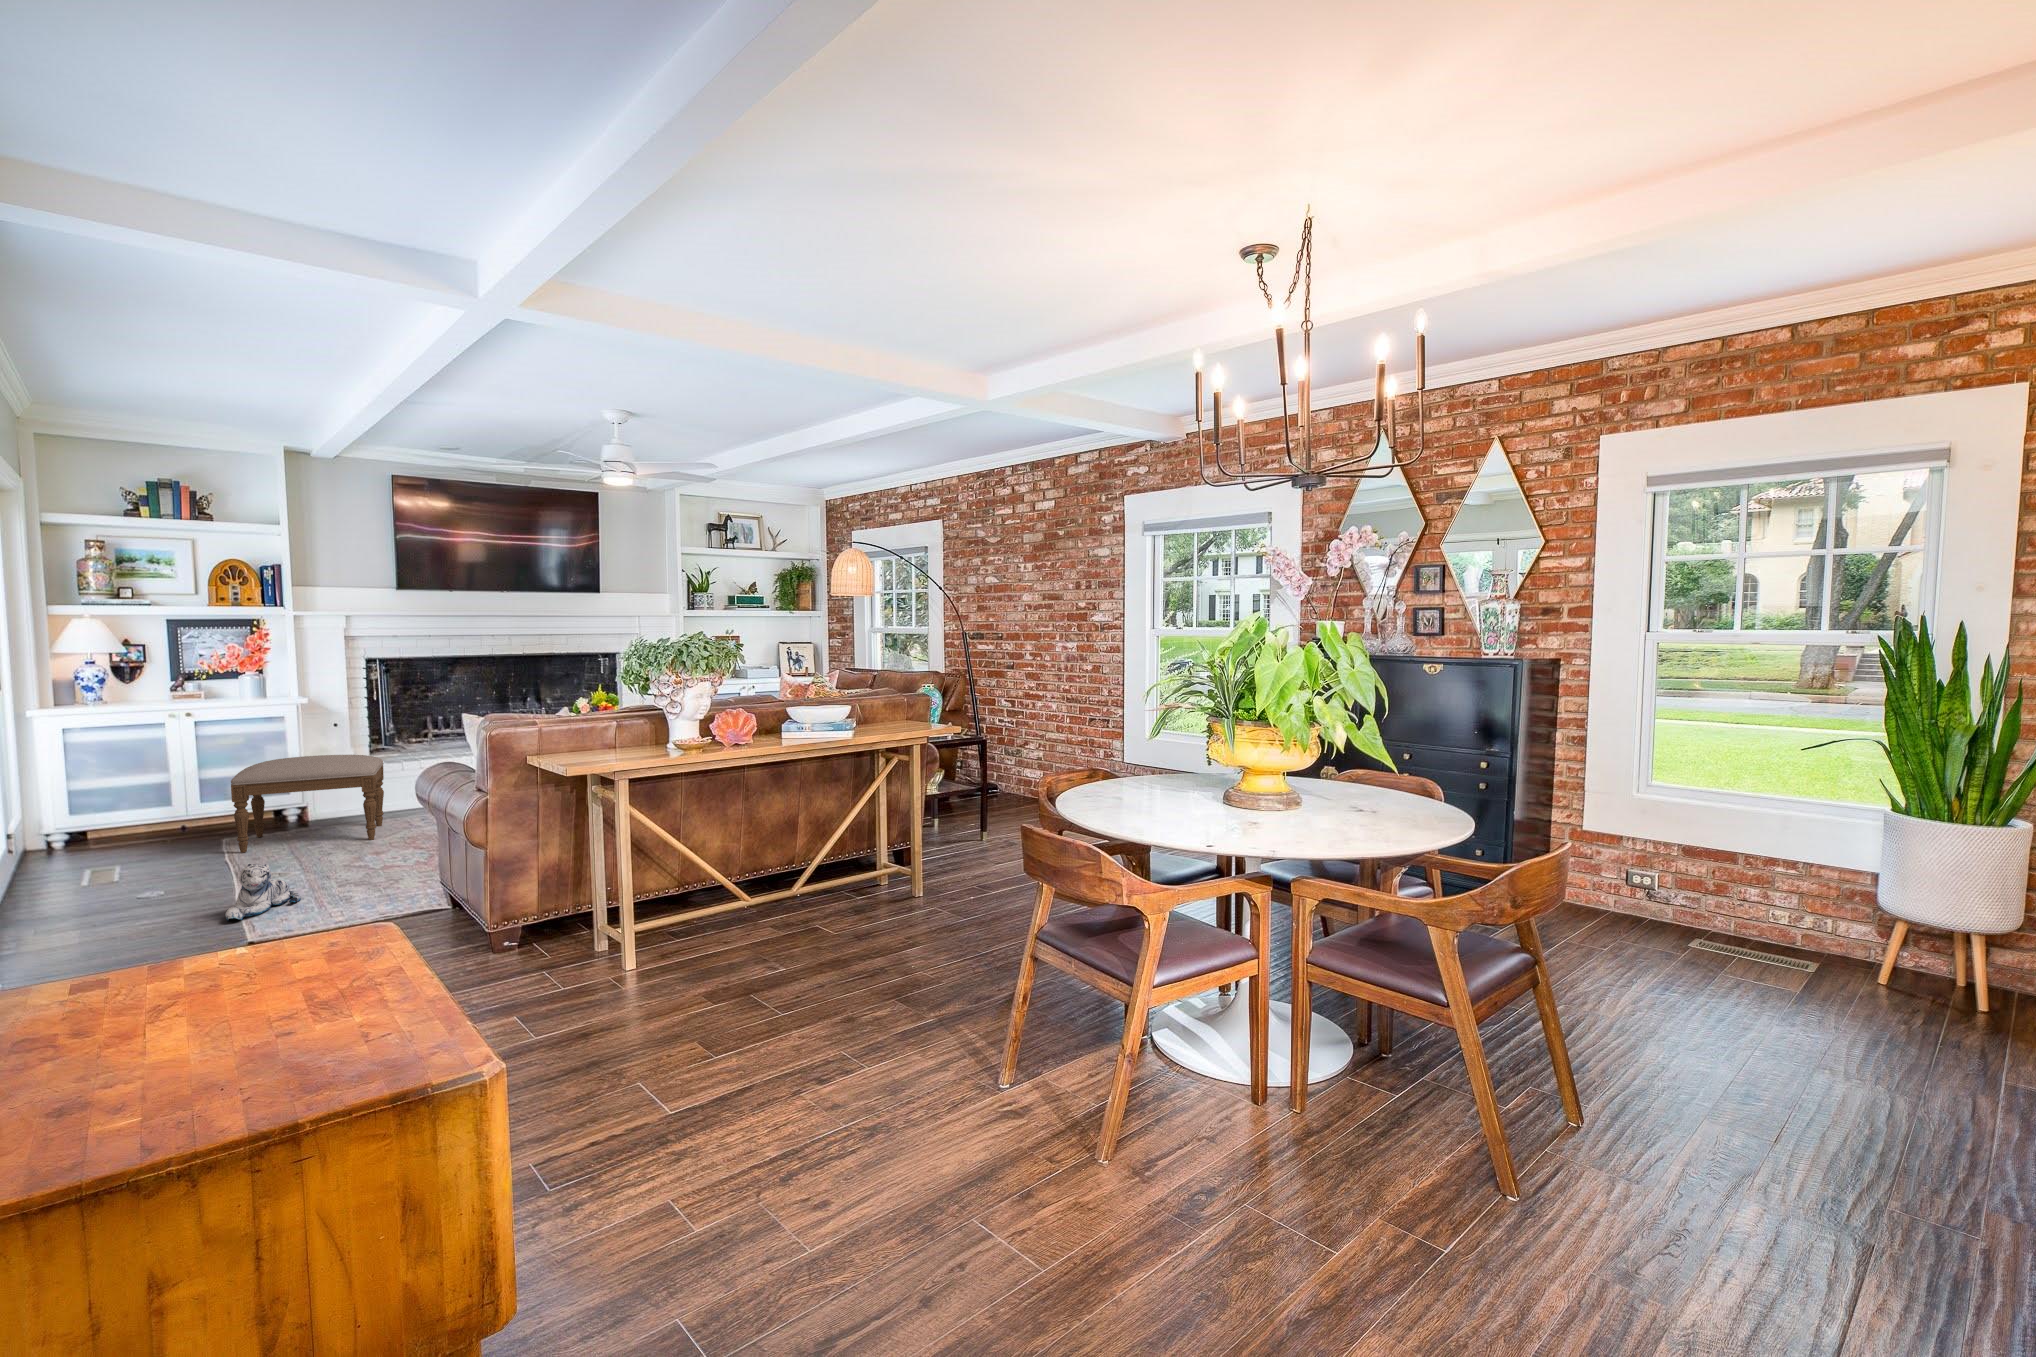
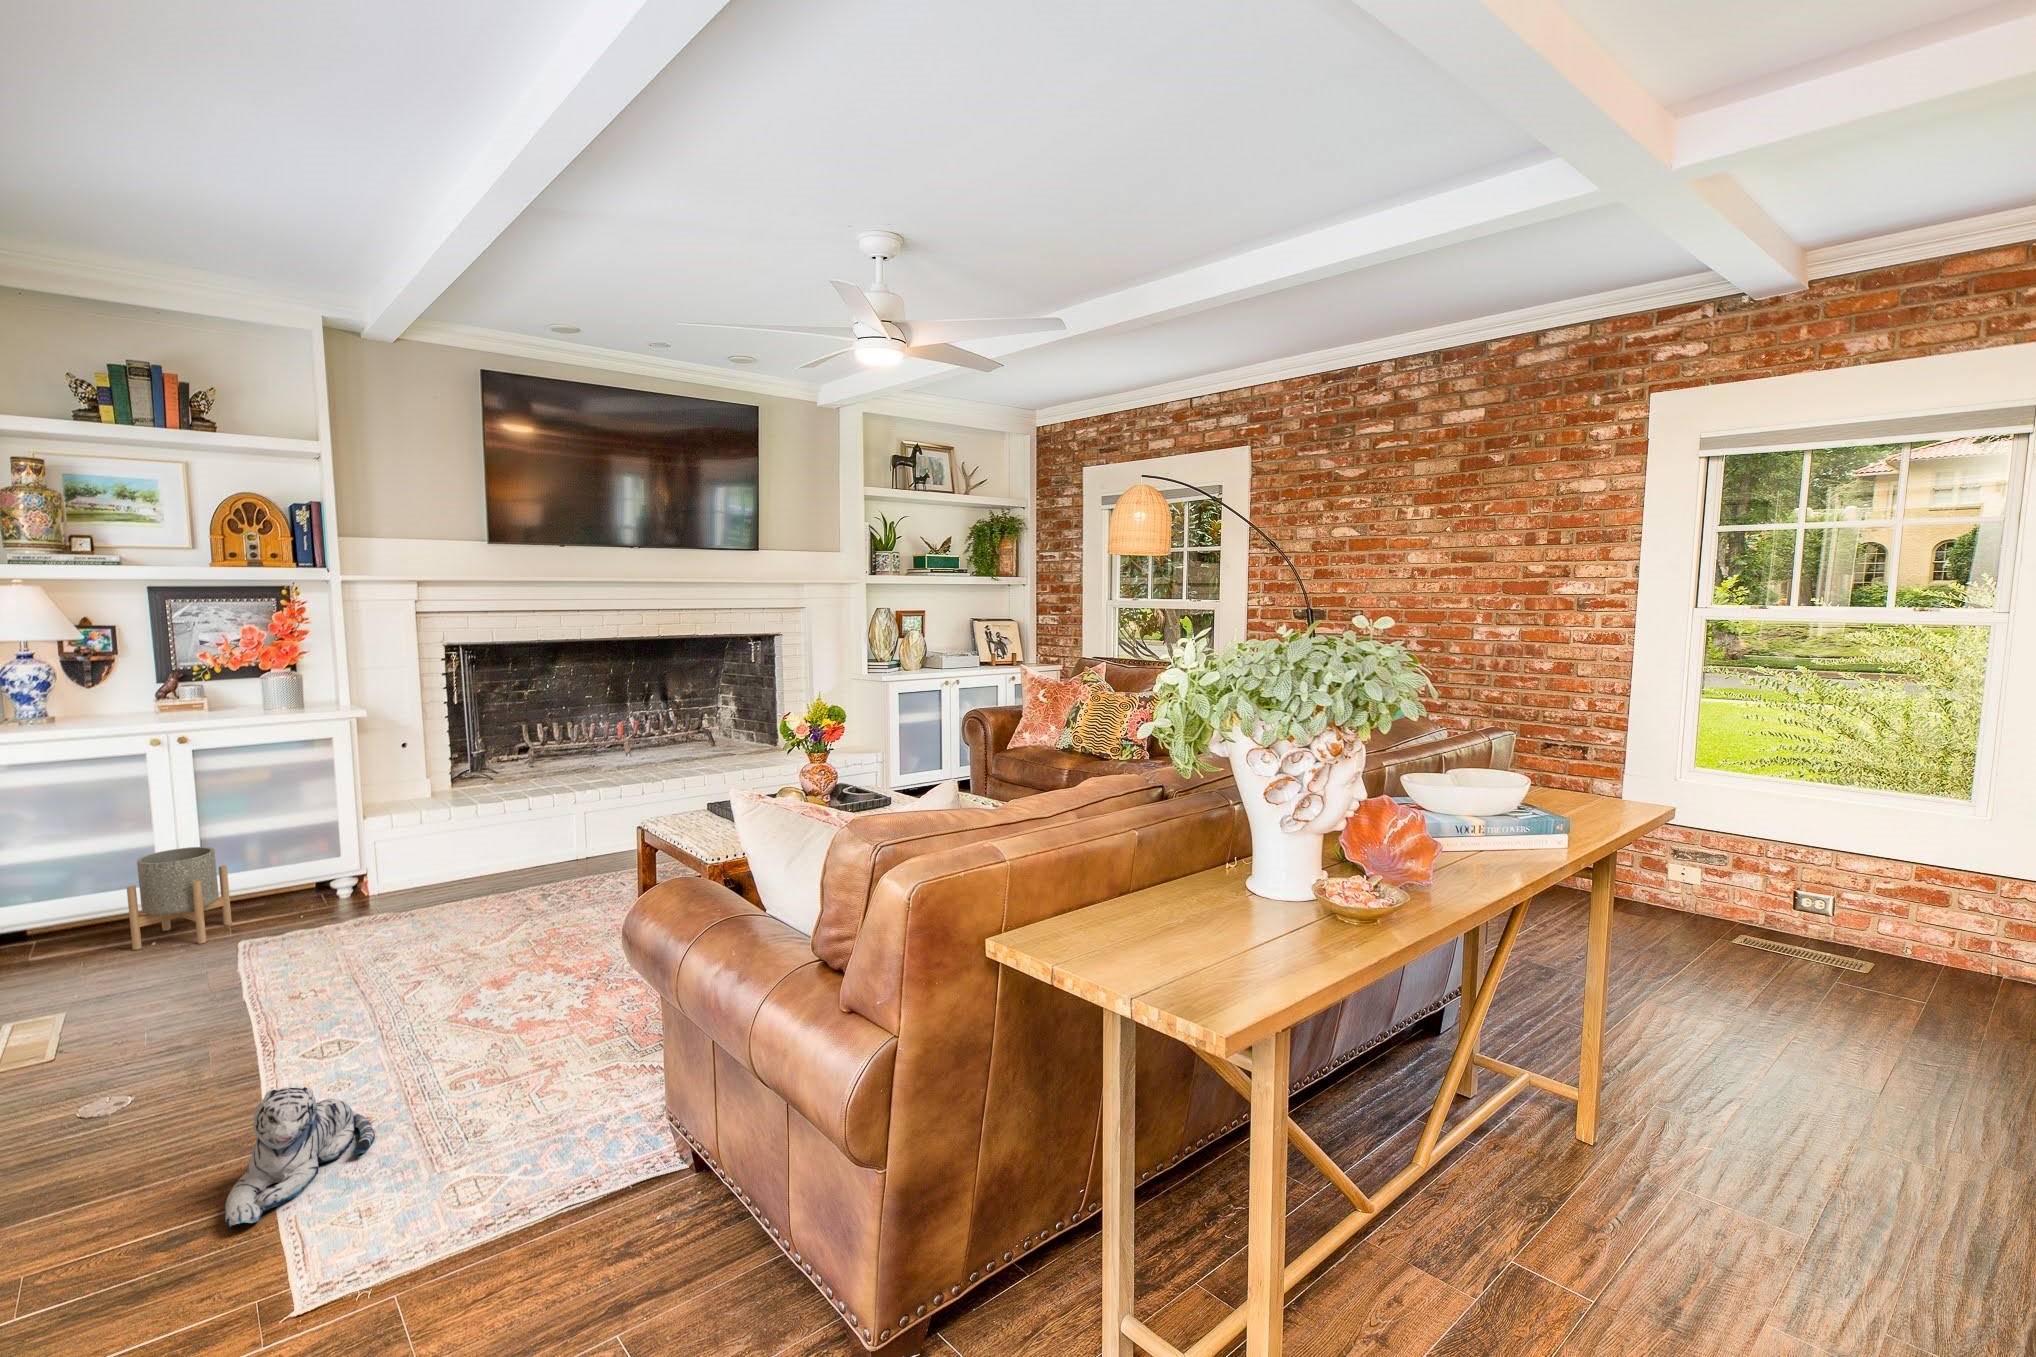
ottoman: present [231,755,384,853] -> none [246,804,487,980]
planter: none [154,783,218,843] -> present [127,847,232,950]

